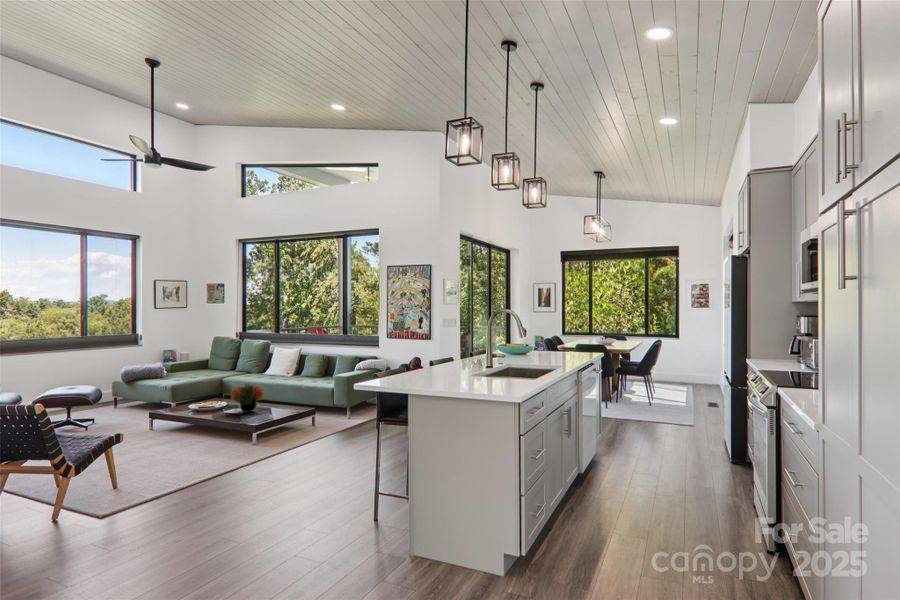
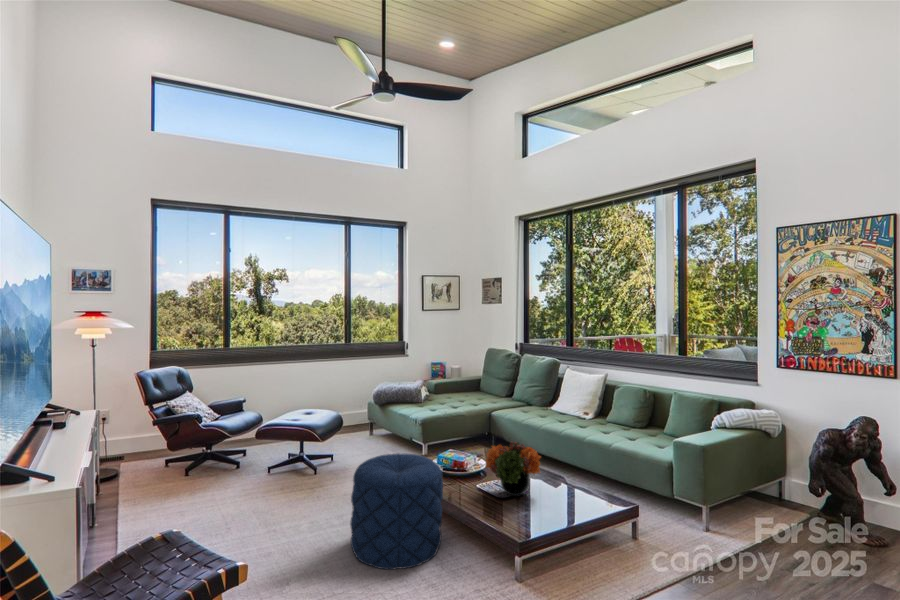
pouf: none [150,394,209,452] -> present [350,454,443,569]

